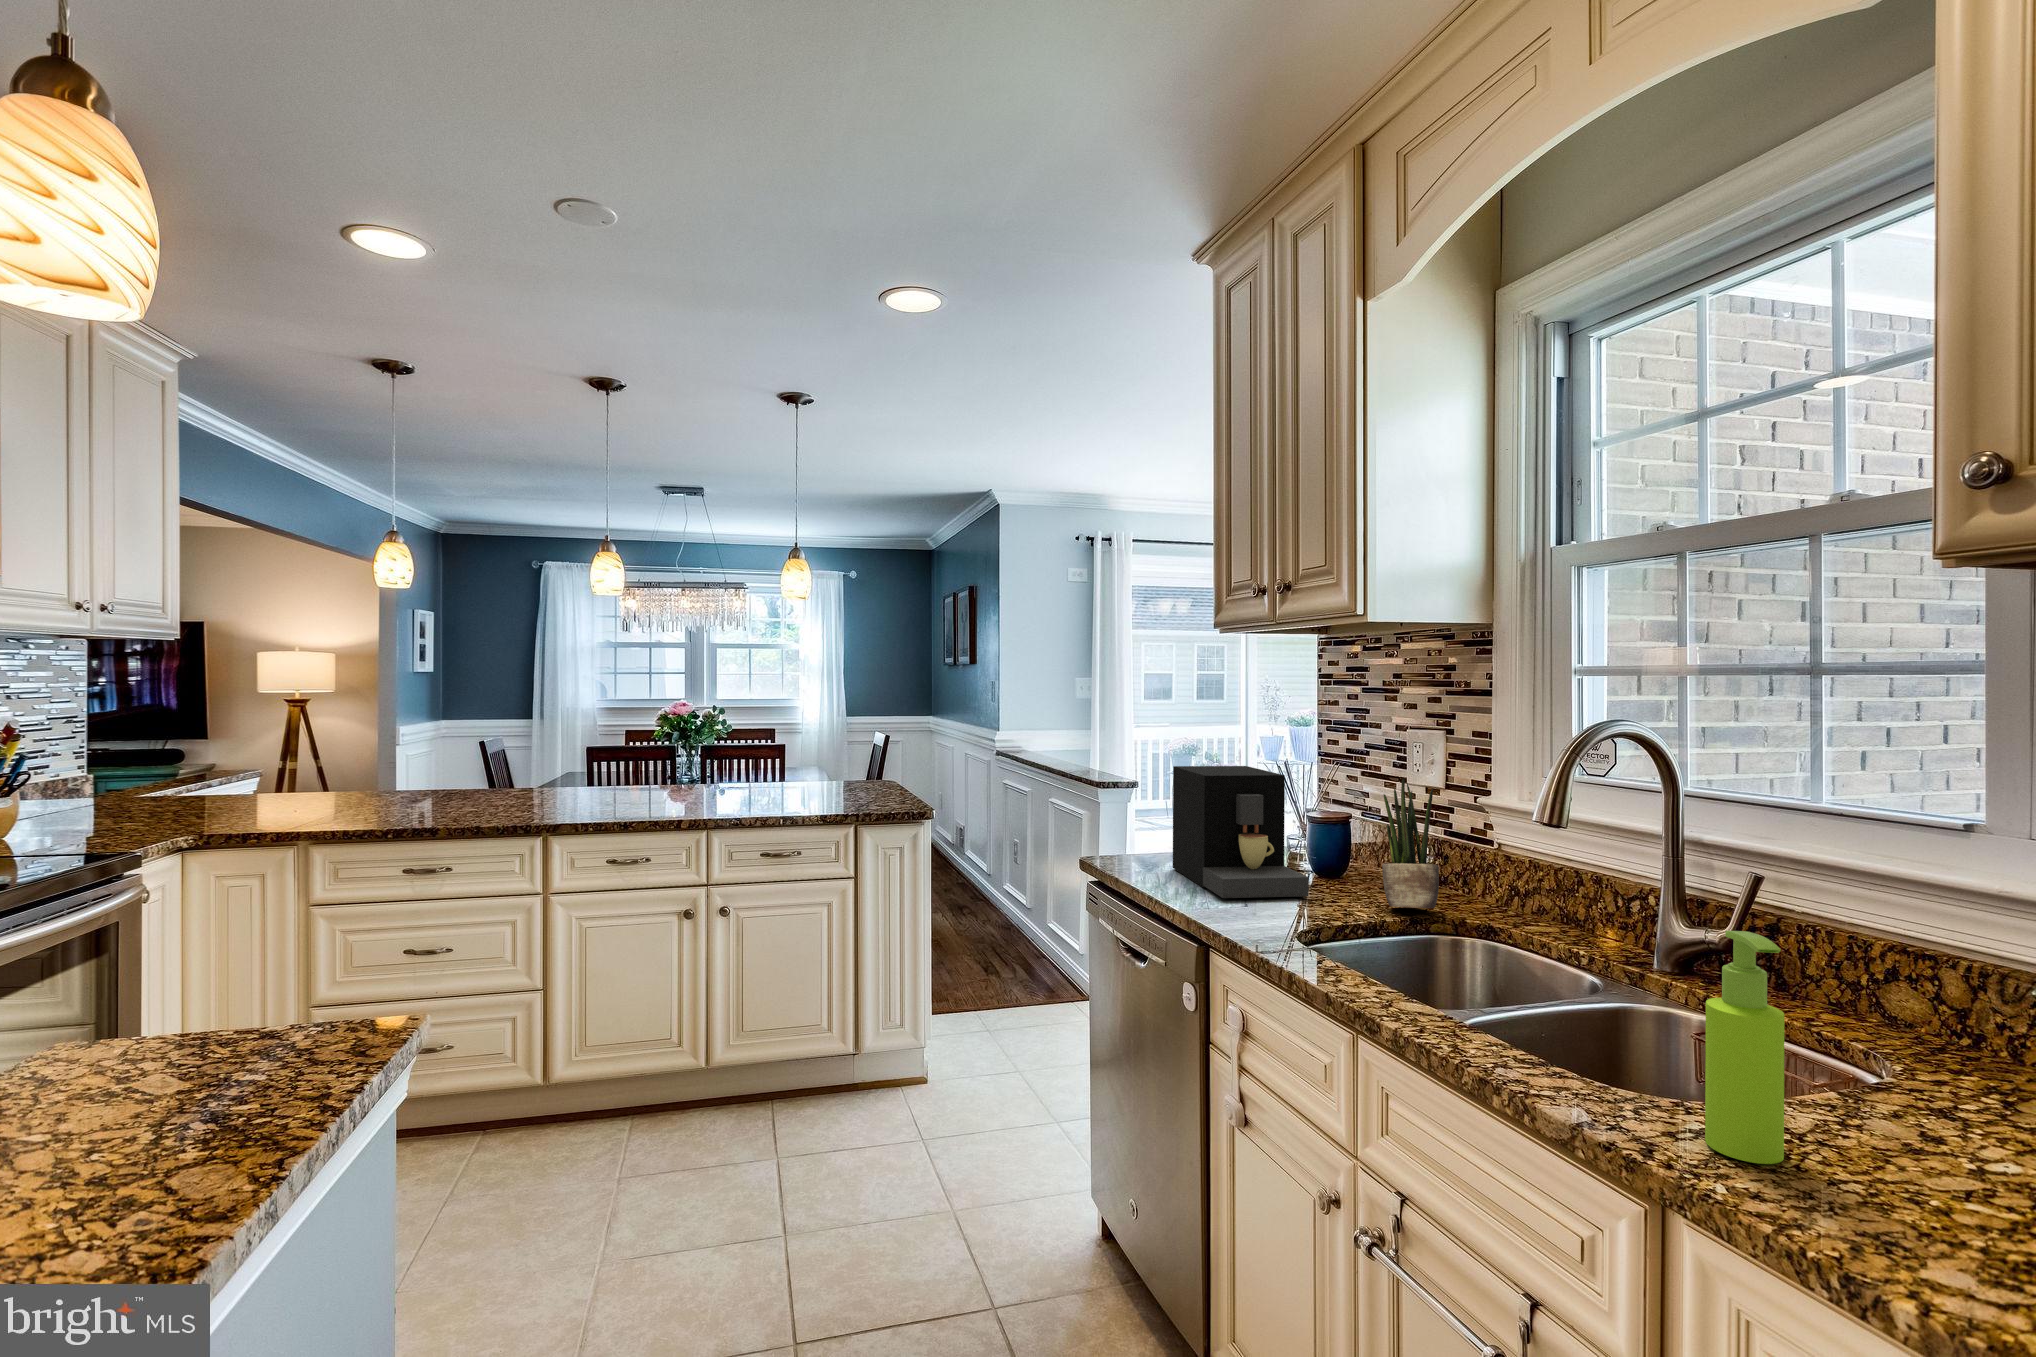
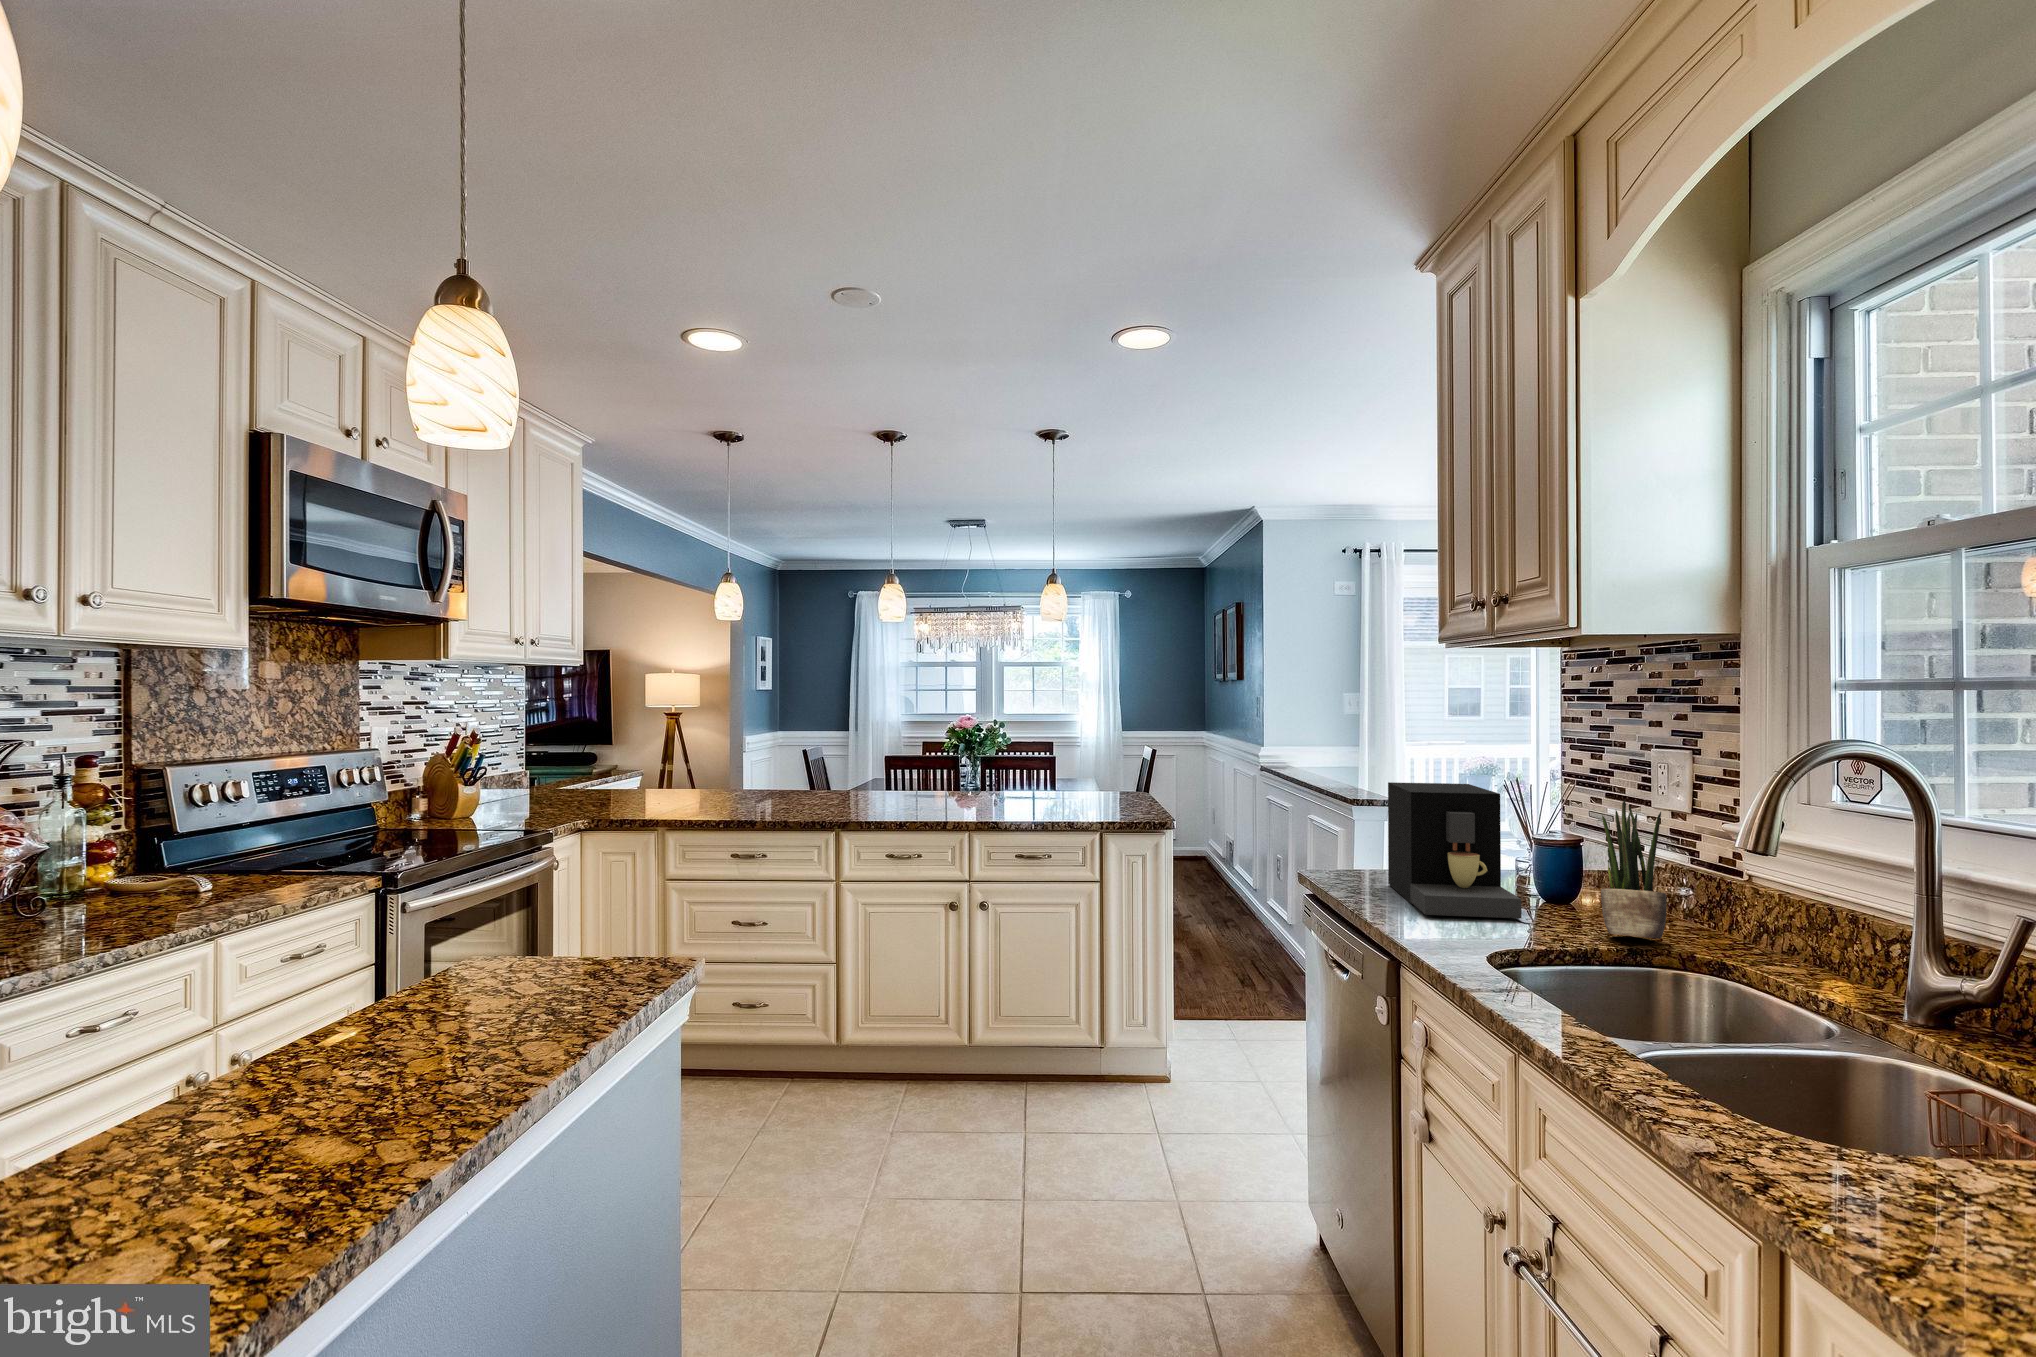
soap dispenser: present [1705,931,1784,1164] -> none [1837,964,1930,1216]

